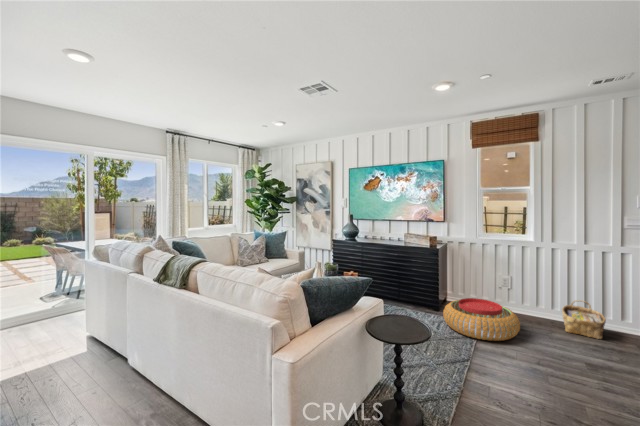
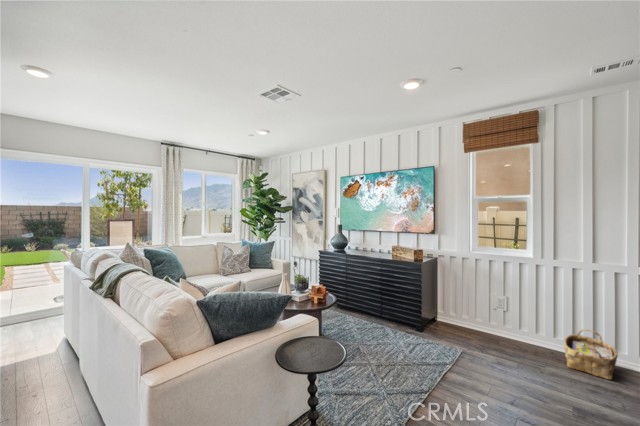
pouf: present [443,298,520,341] -> none [420,320,506,373]

